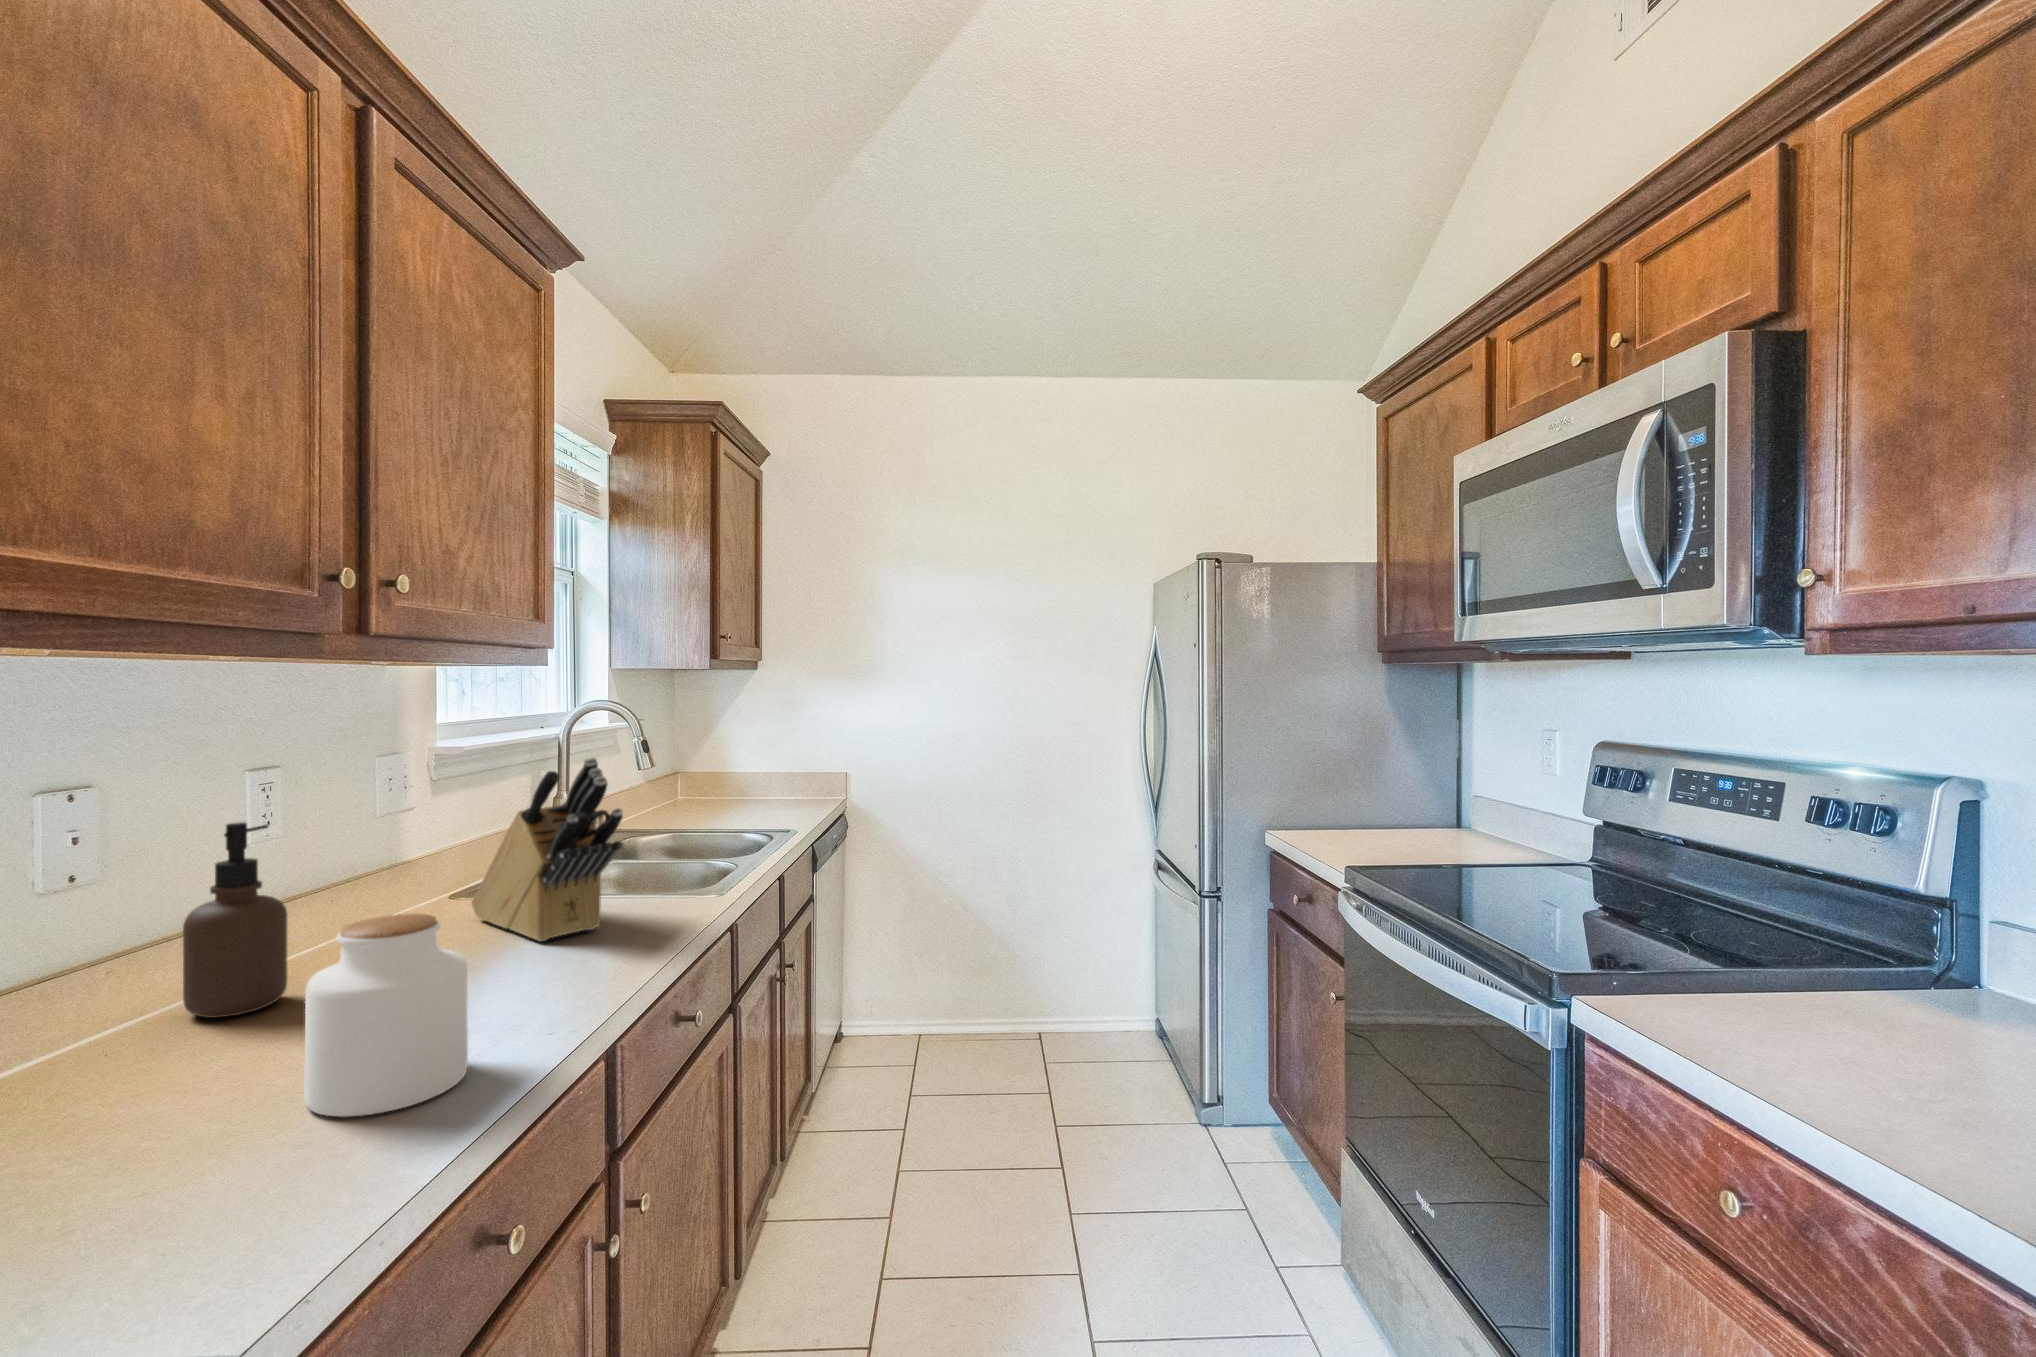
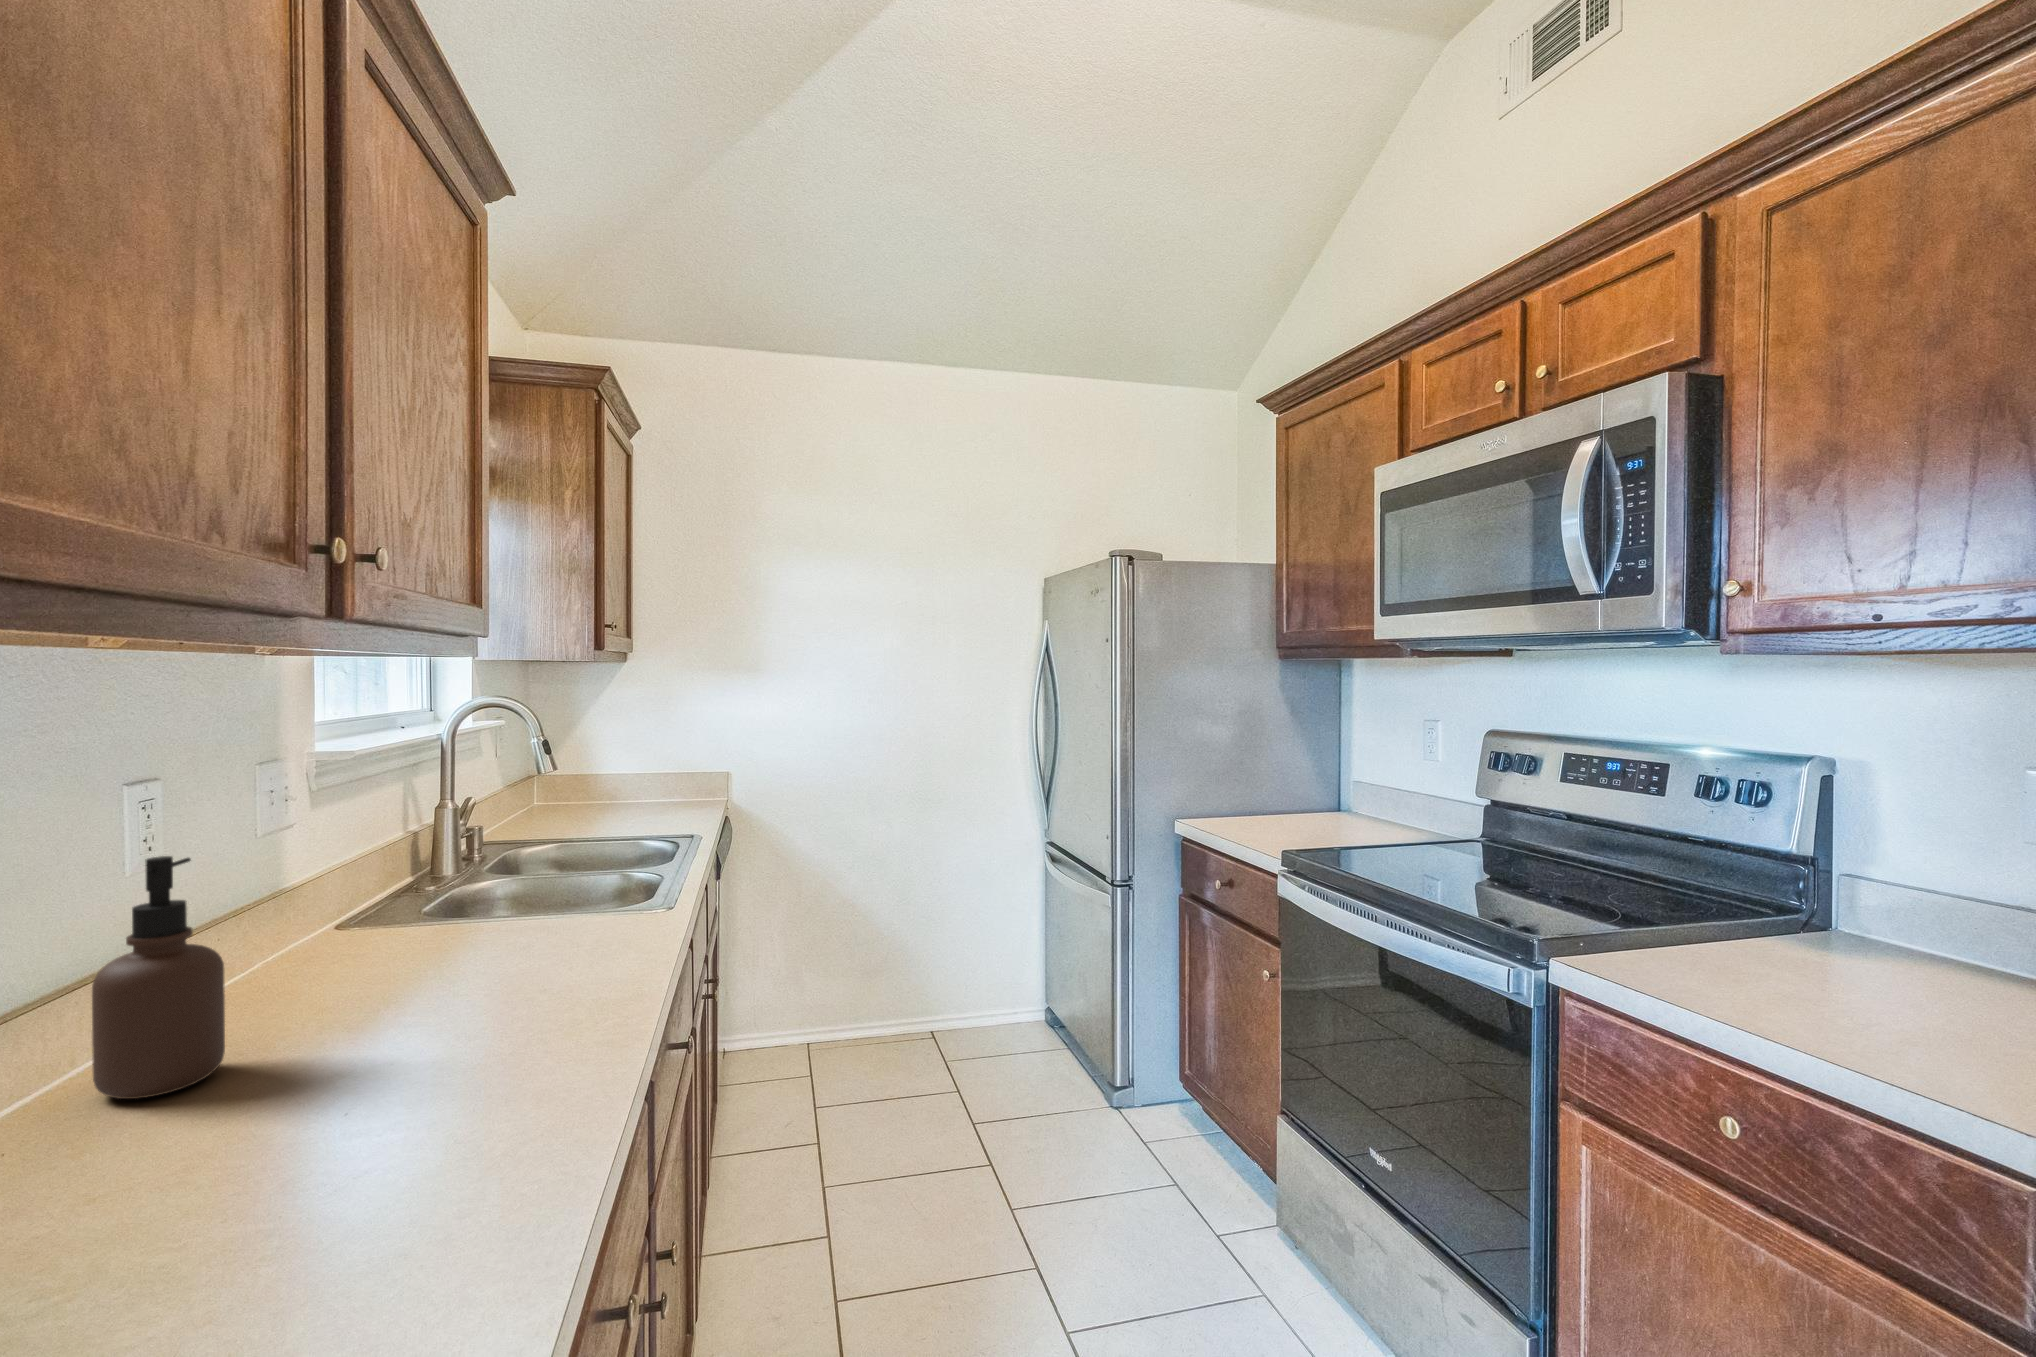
knife block: present [472,757,623,941] -> none [389,765,599,977]
jar: present [304,914,468,1117] -> none [353,953,536,1196]

